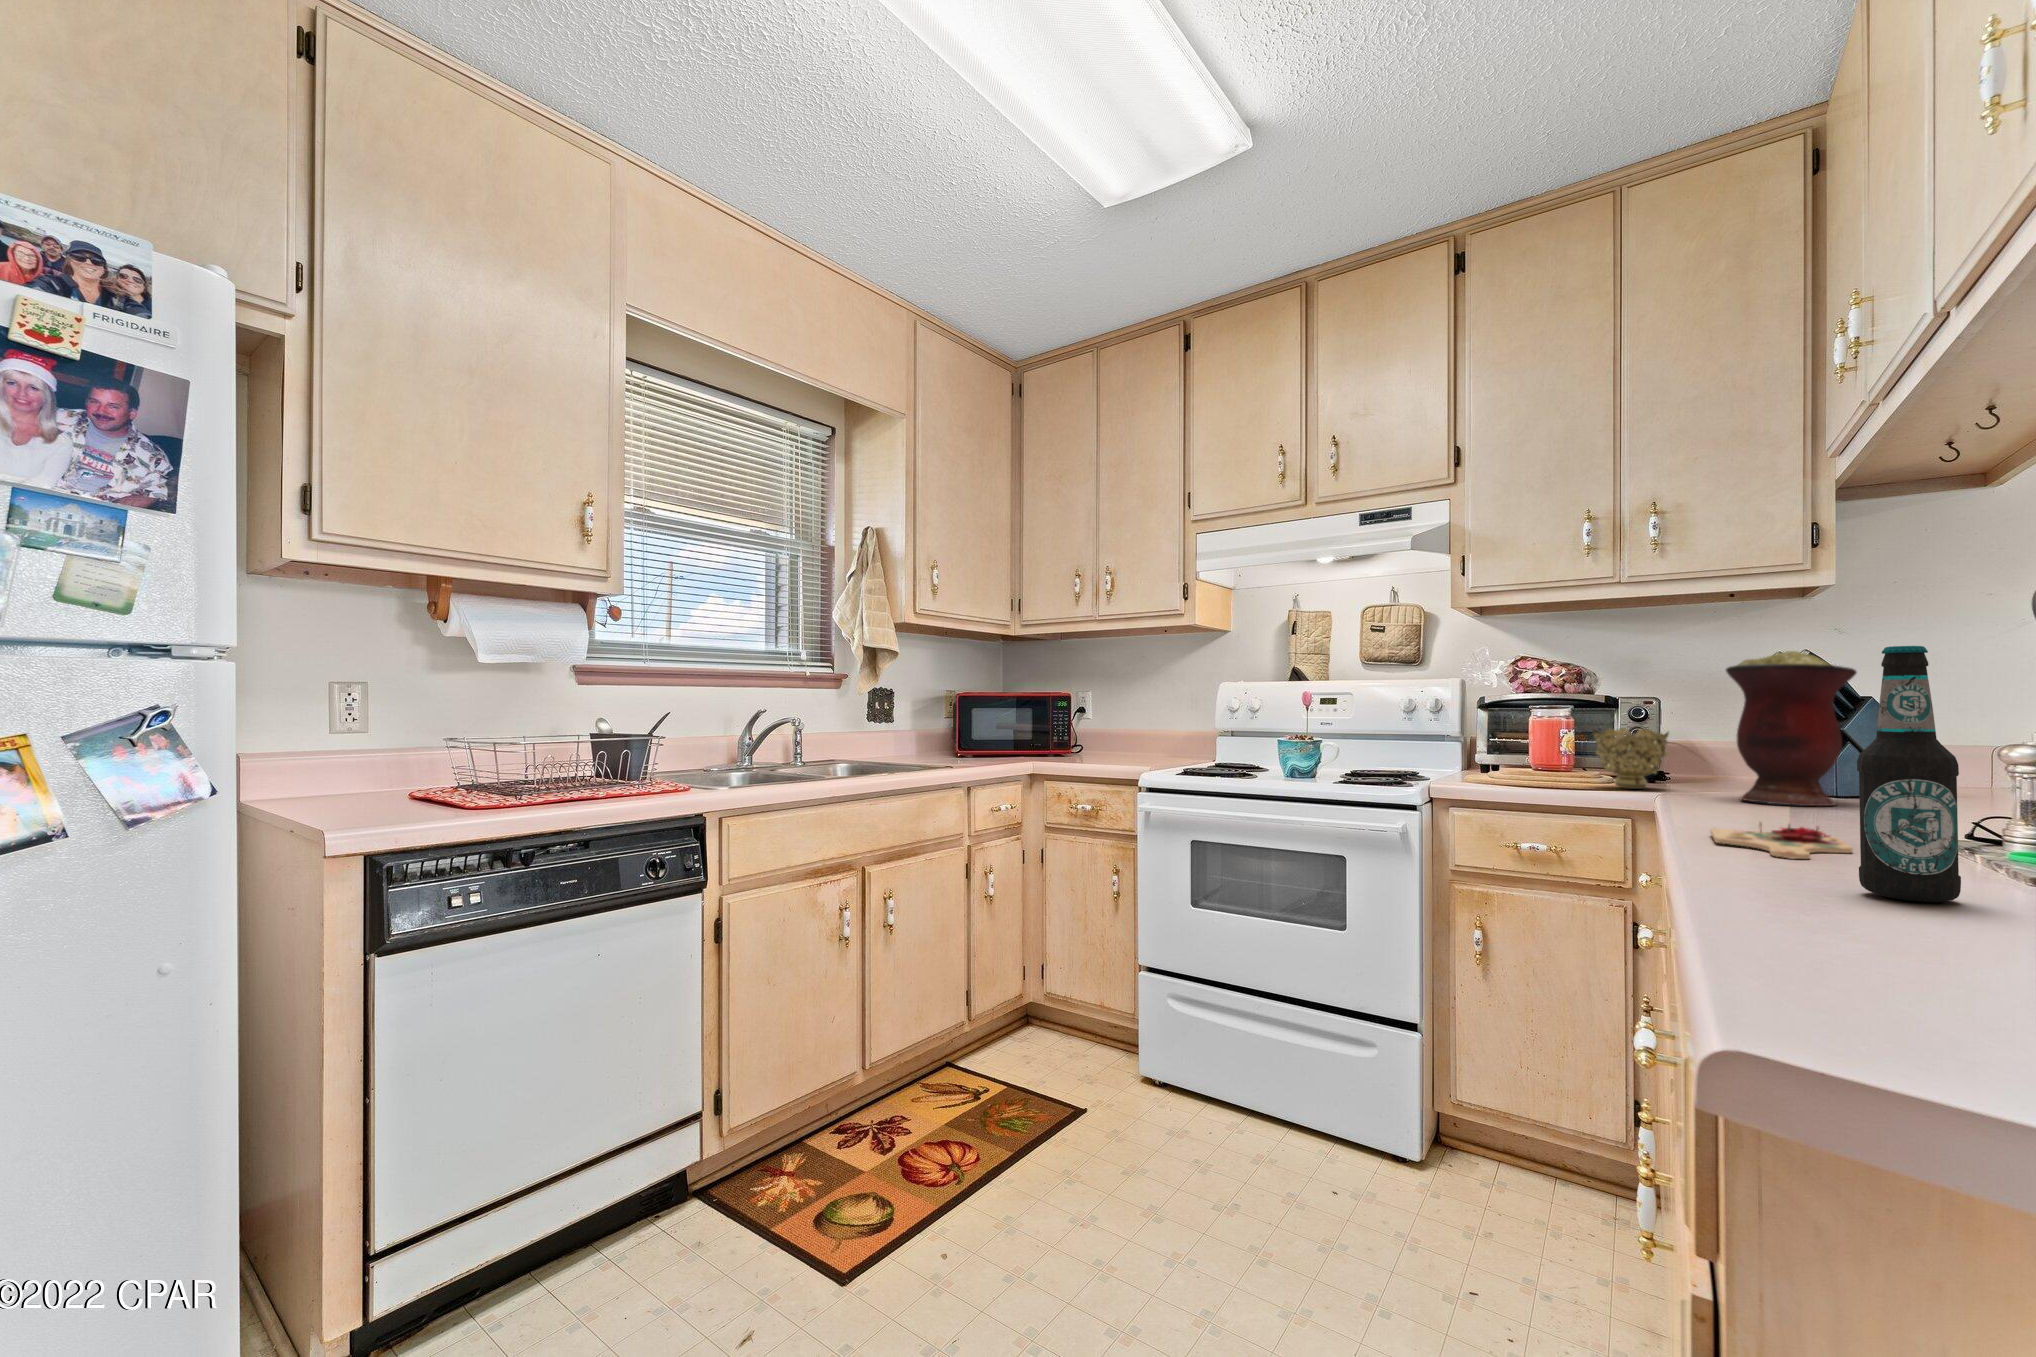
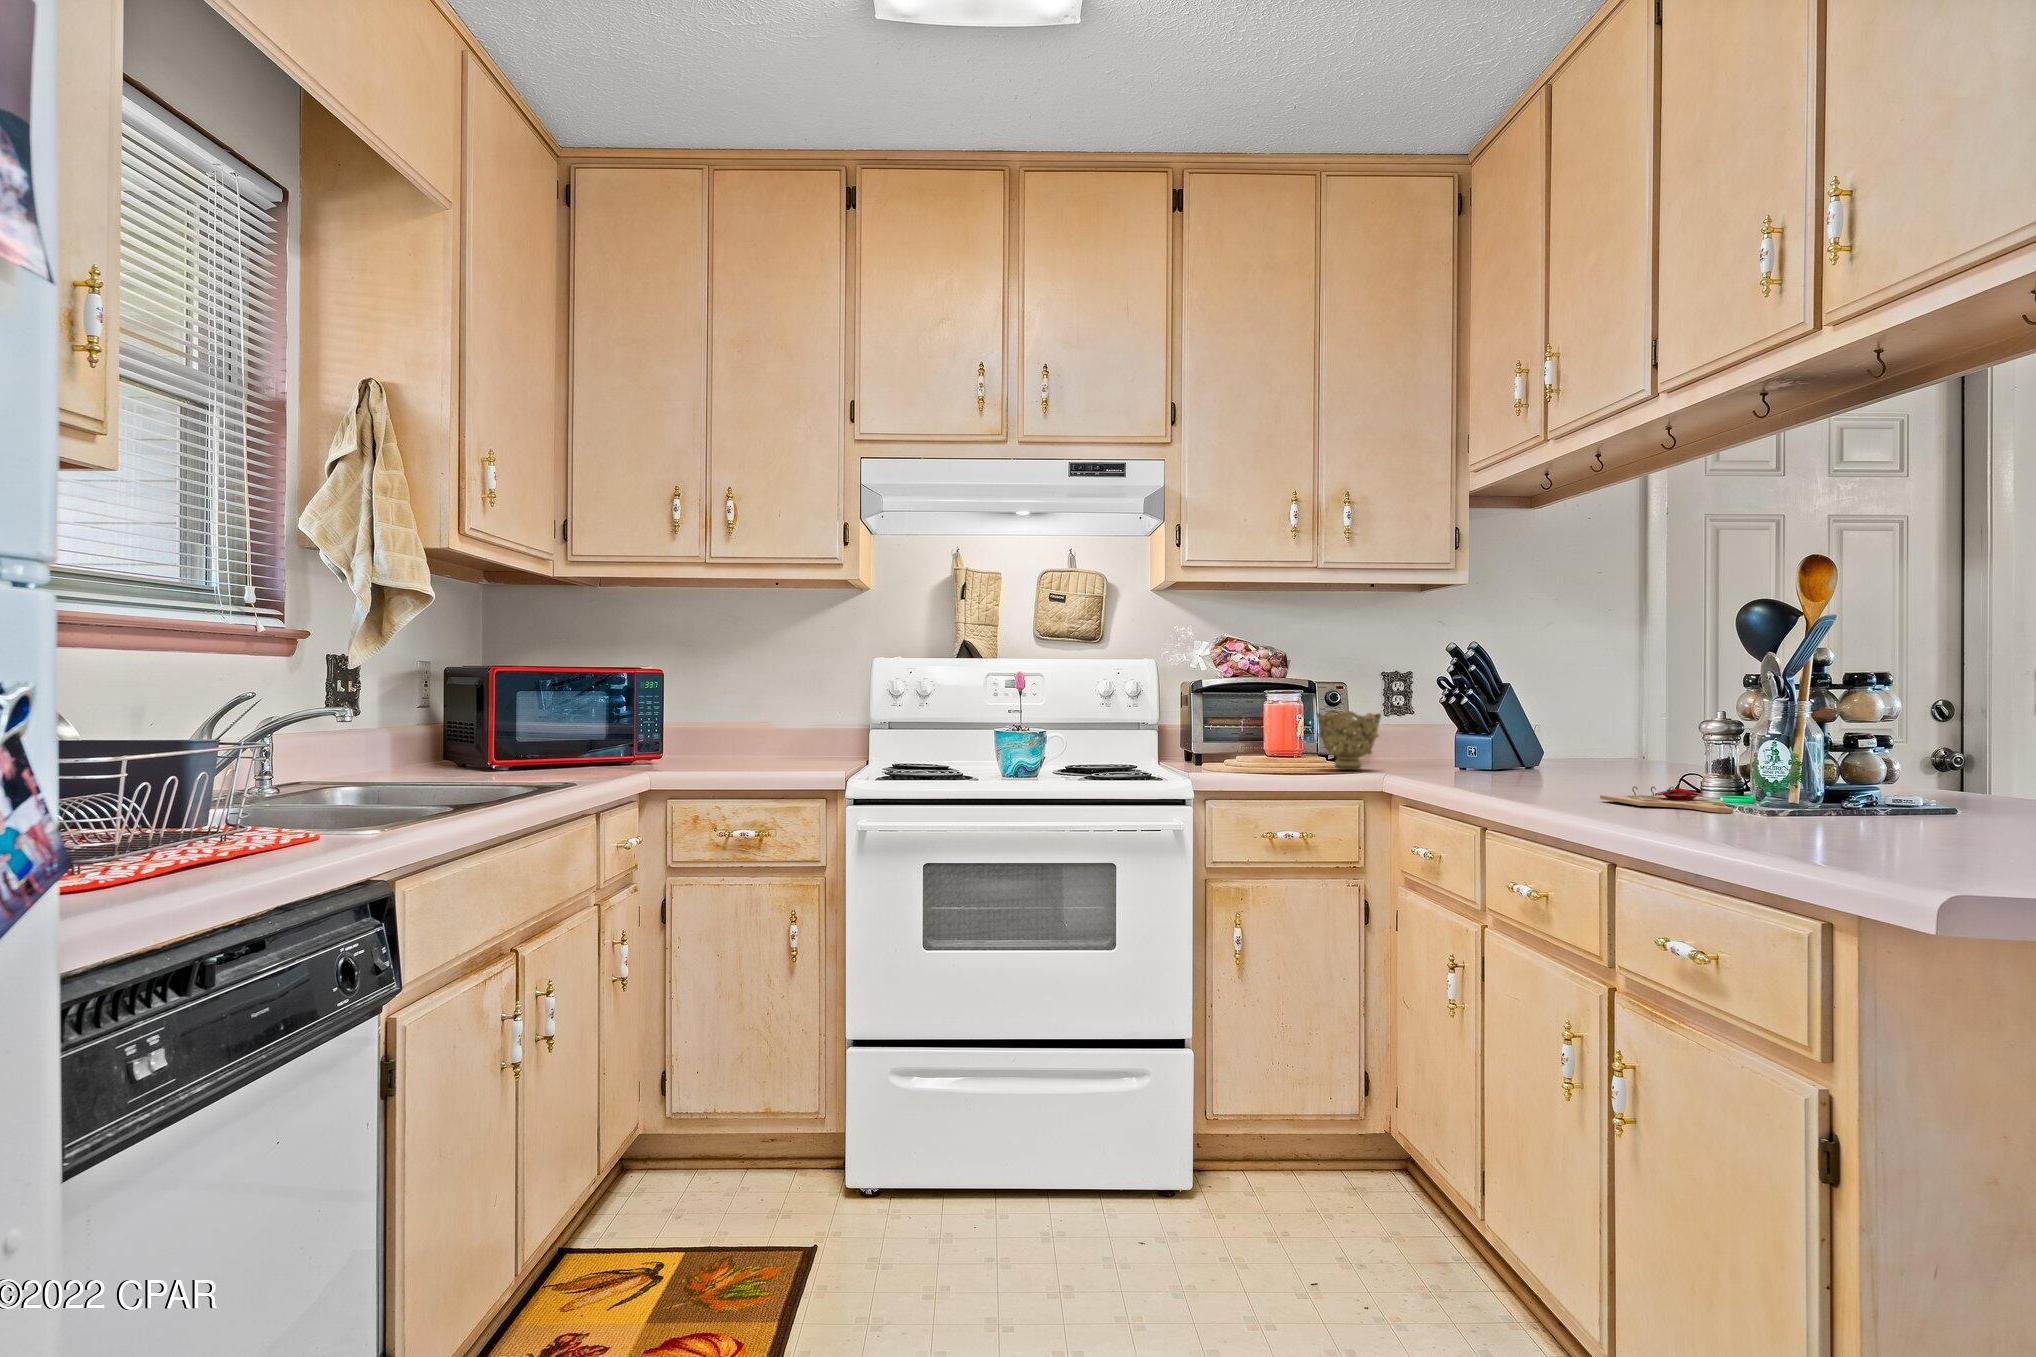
bottle: present [1857,646,1961,902] -> none [1867,636,1938,832]
vase: present [1726,651,1857,806] -> none [1451,640,1546,777]

